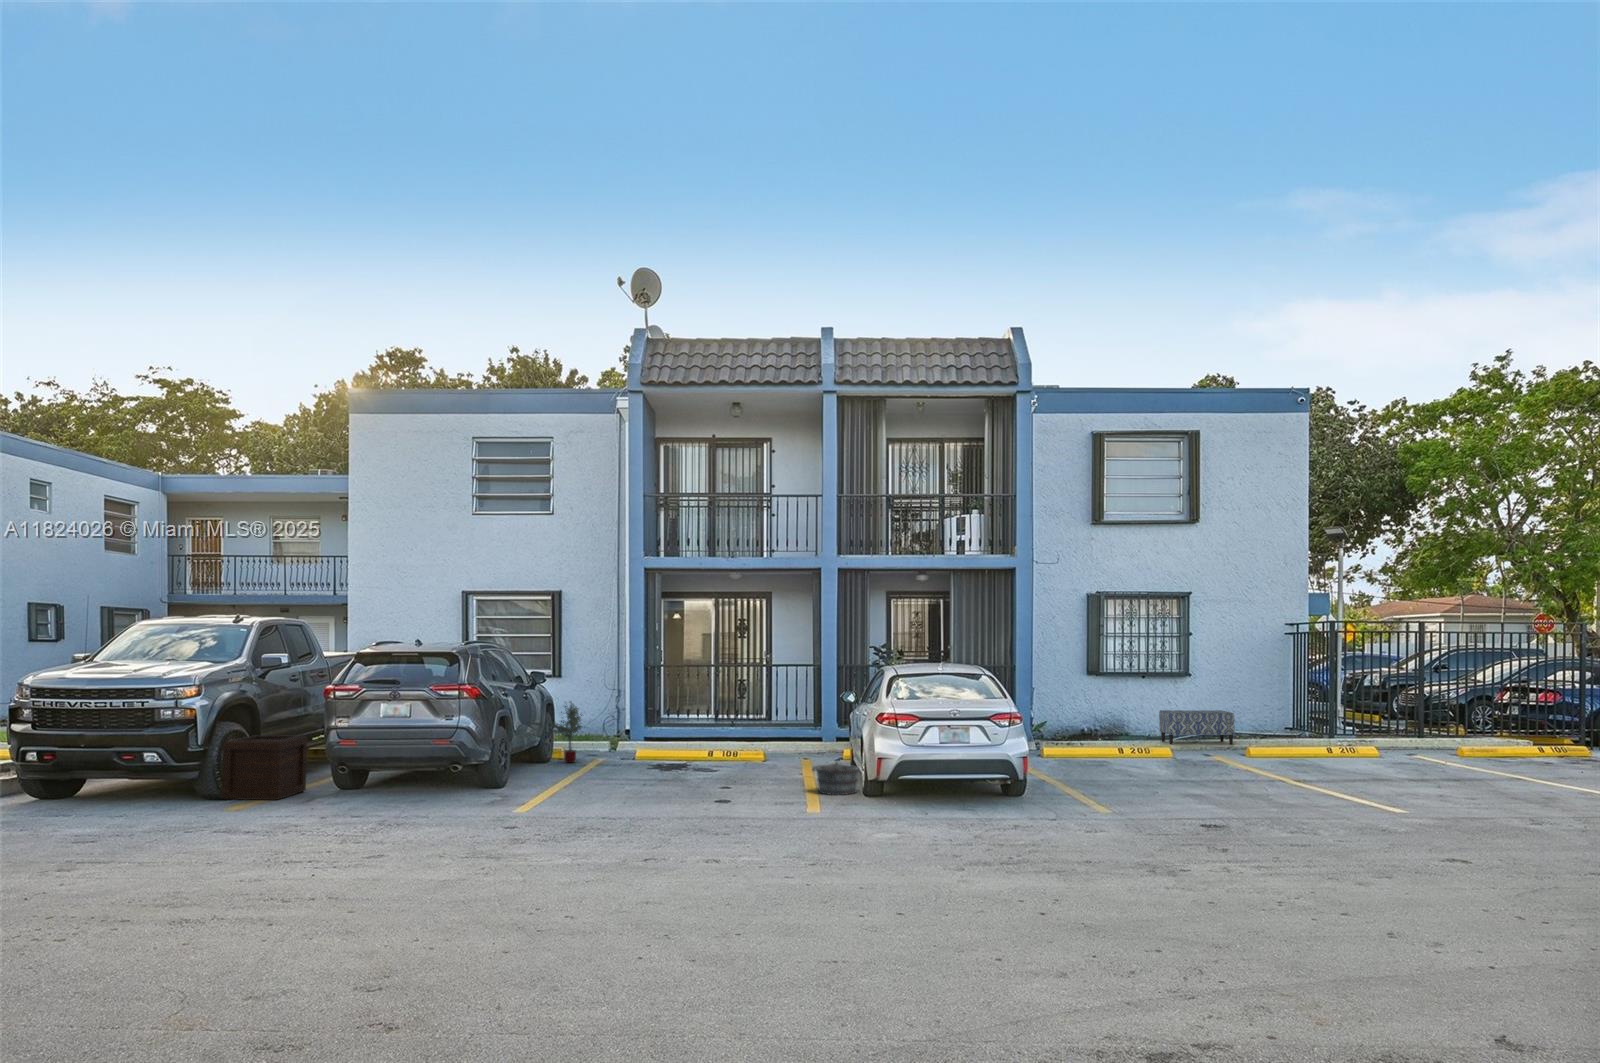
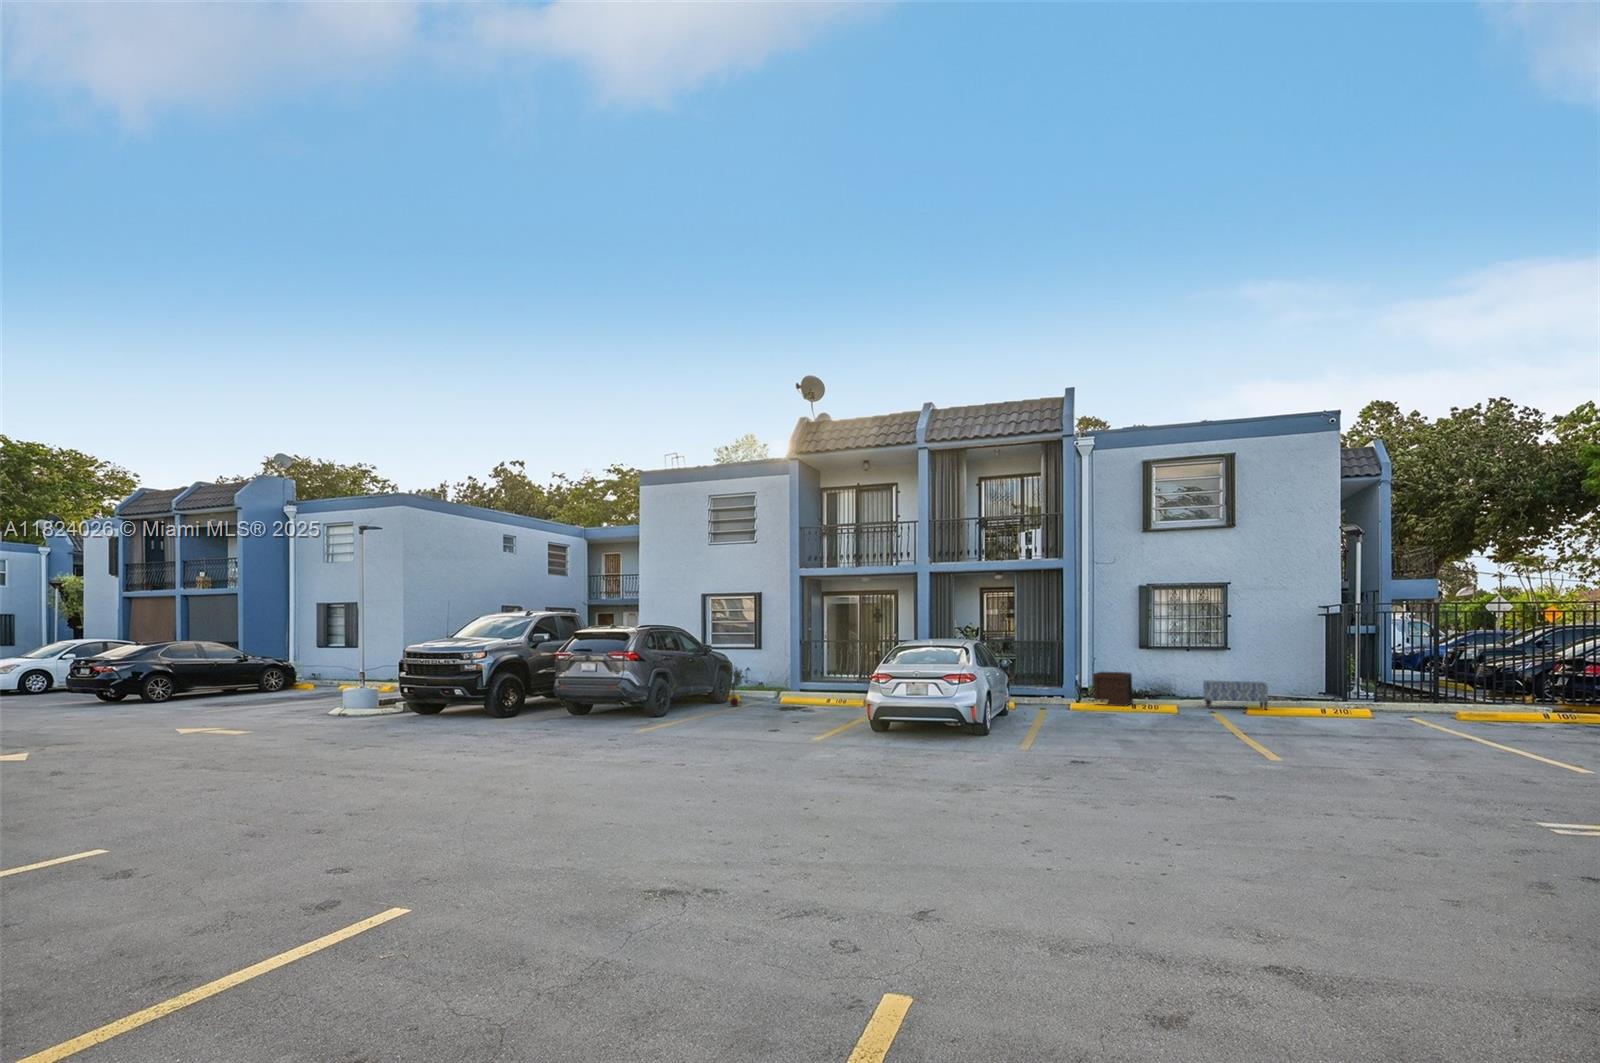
wooden crate: present [221,735,308,800] -> present [1093,672,1133,706]
bucket: present [812,761,859,795] -> none [850,710,885,734]

